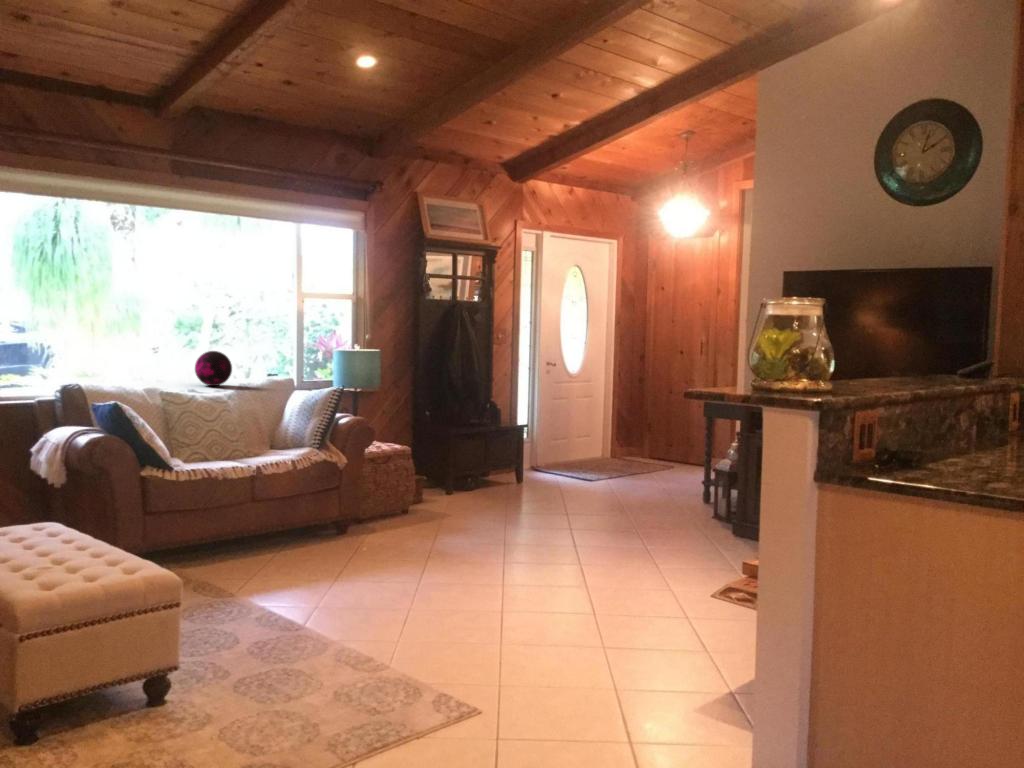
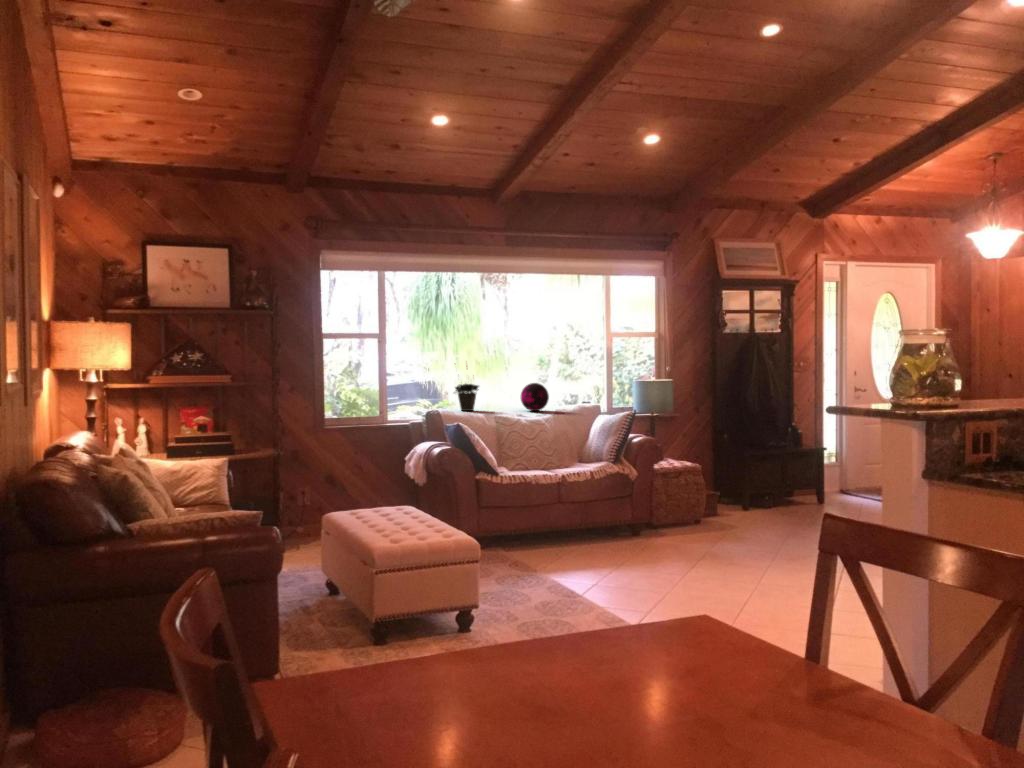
potted plant: none [102,320,140,386] -> present [455,384,479,411]

